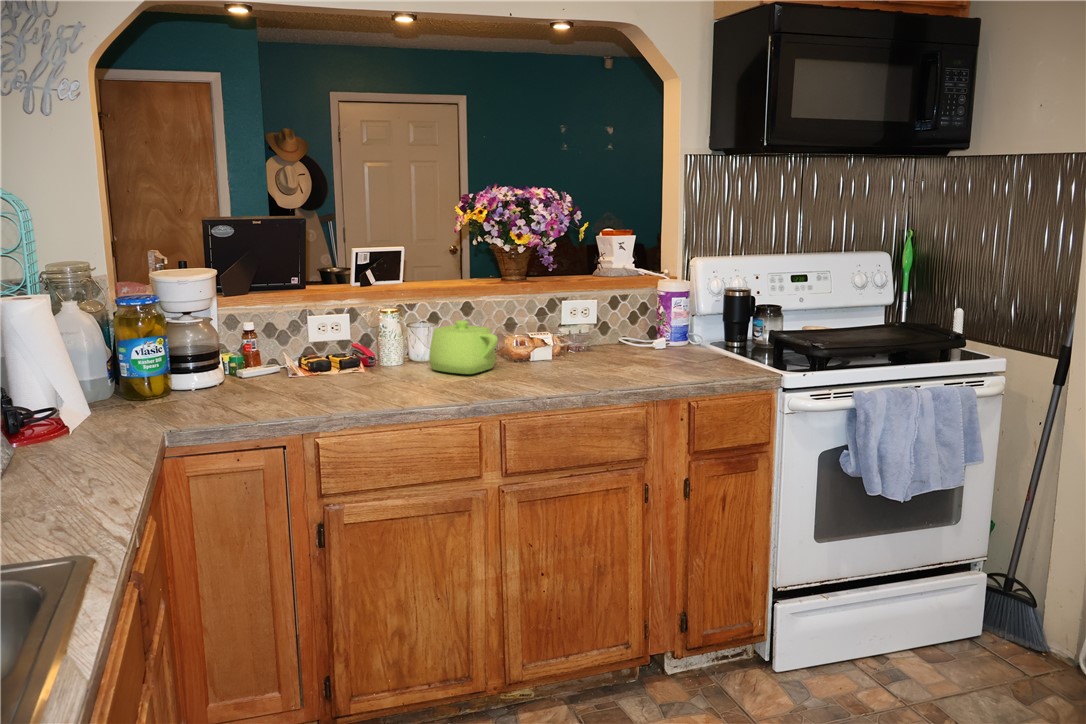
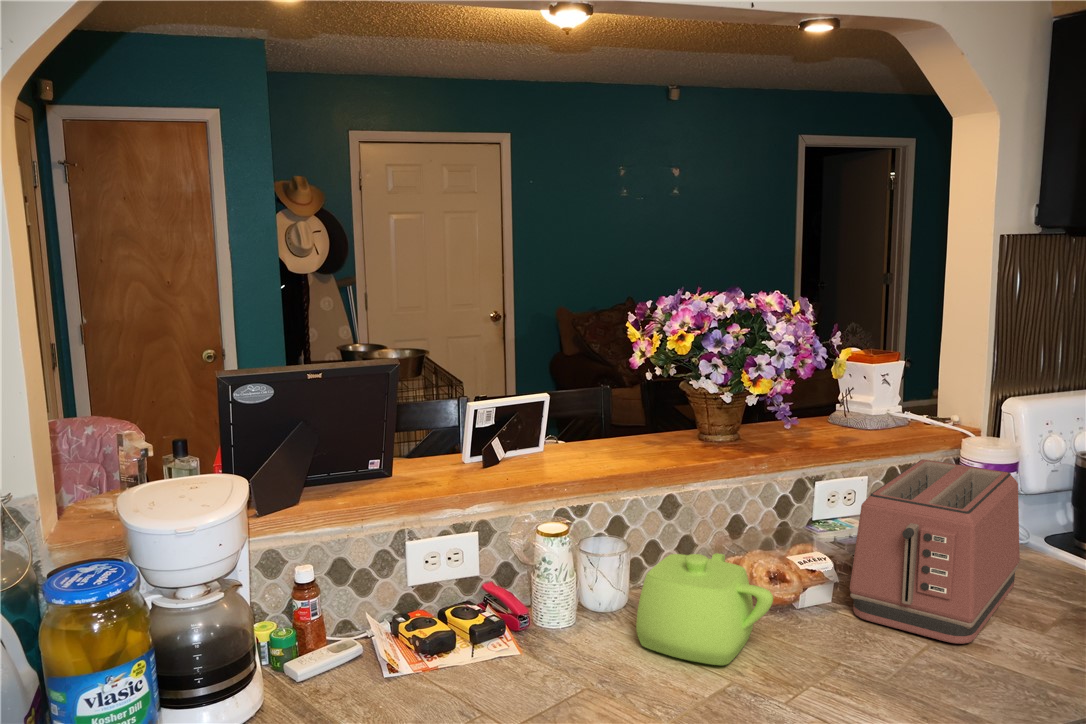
toaster: none [557,285,668,370] -> present [850,459,1020,644]

